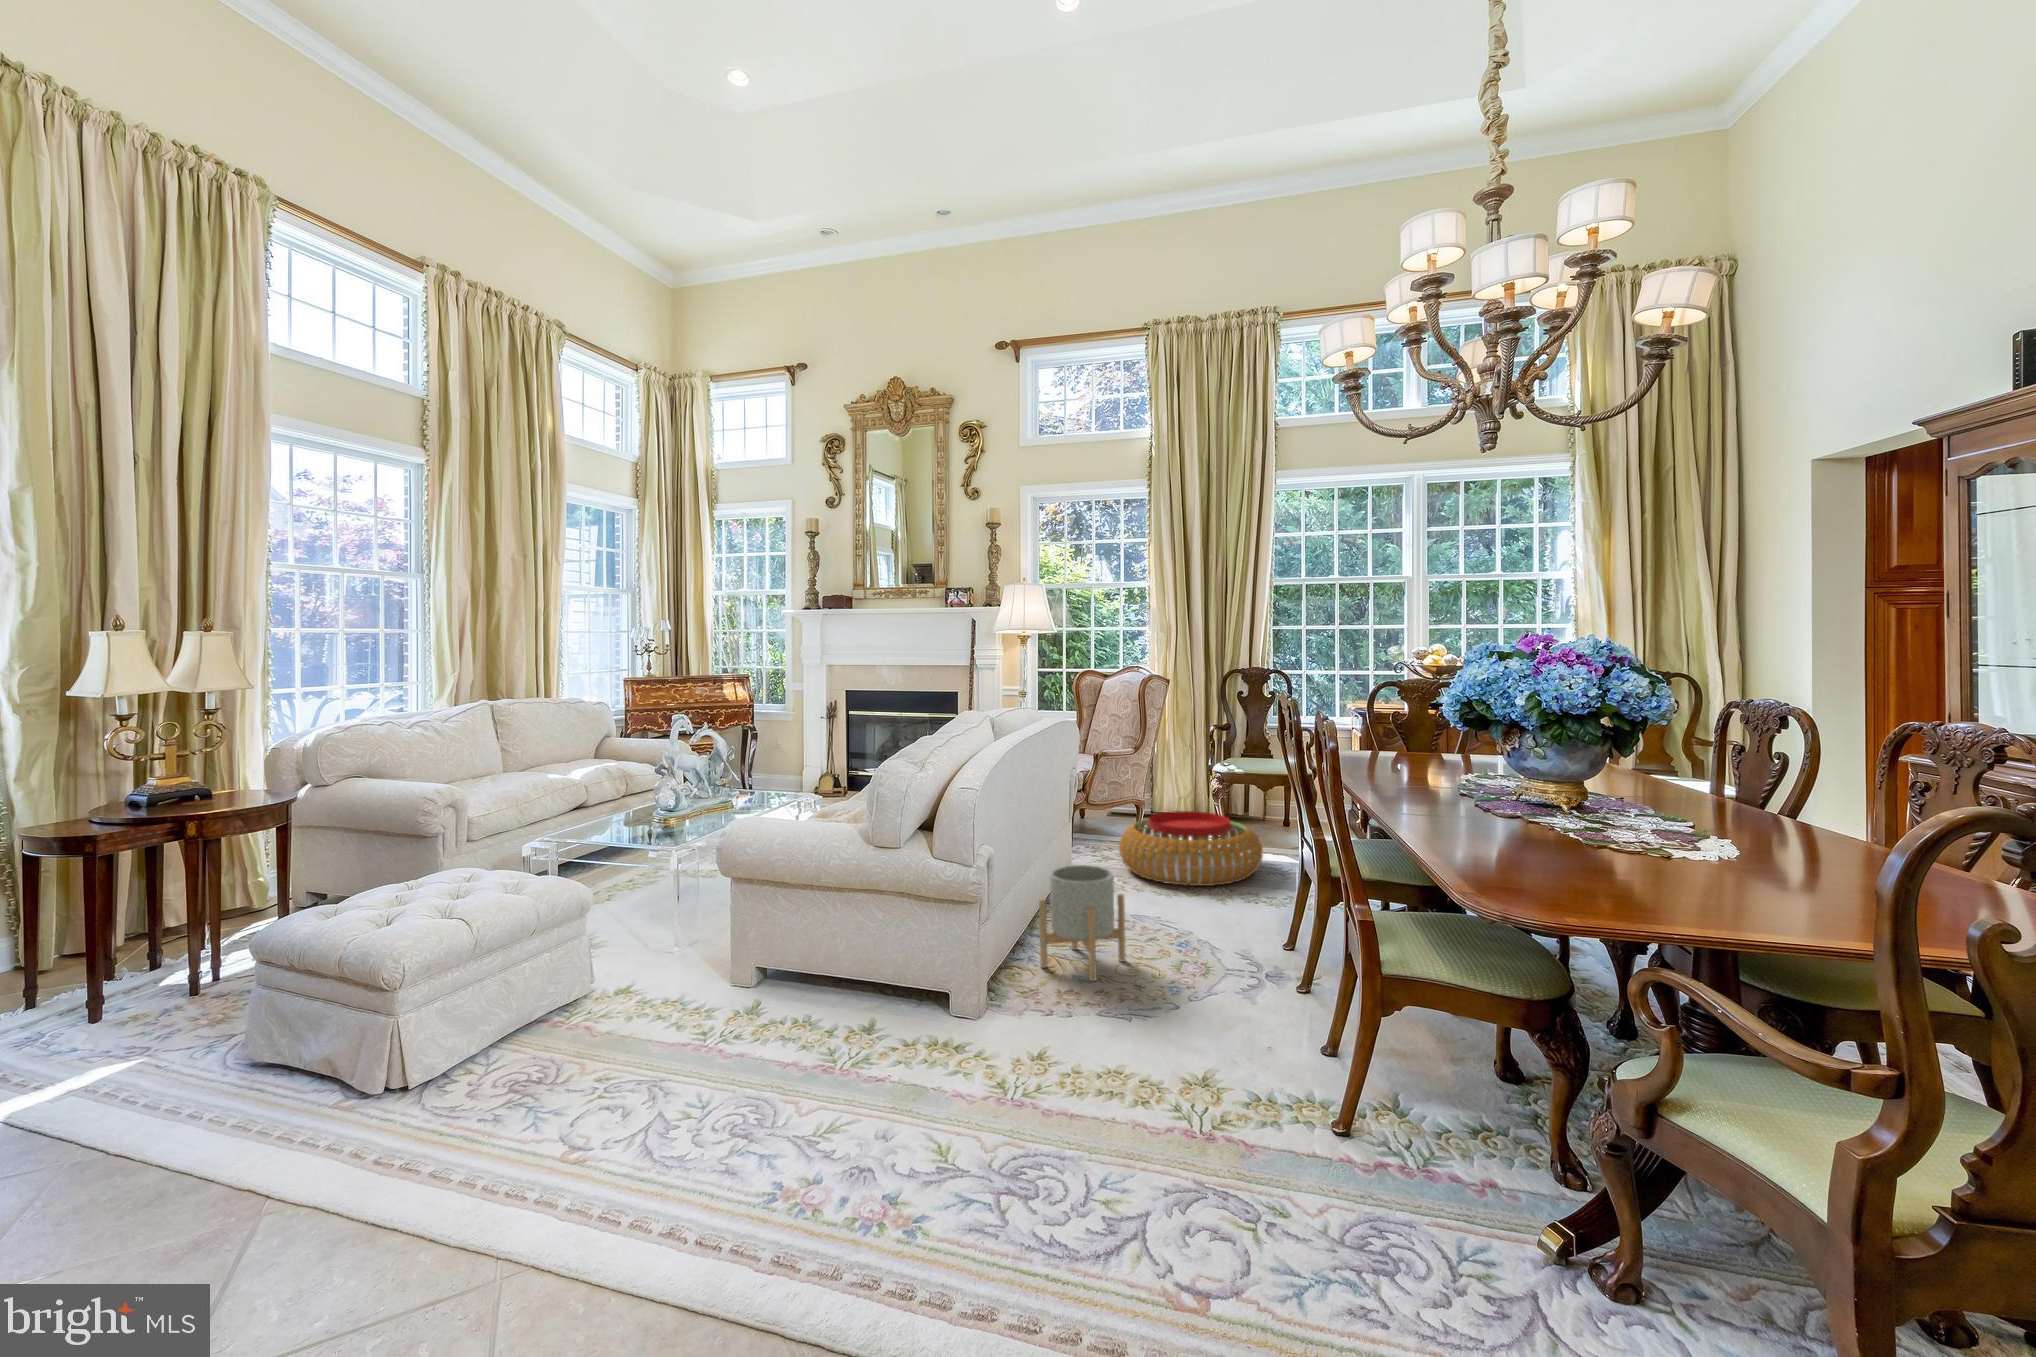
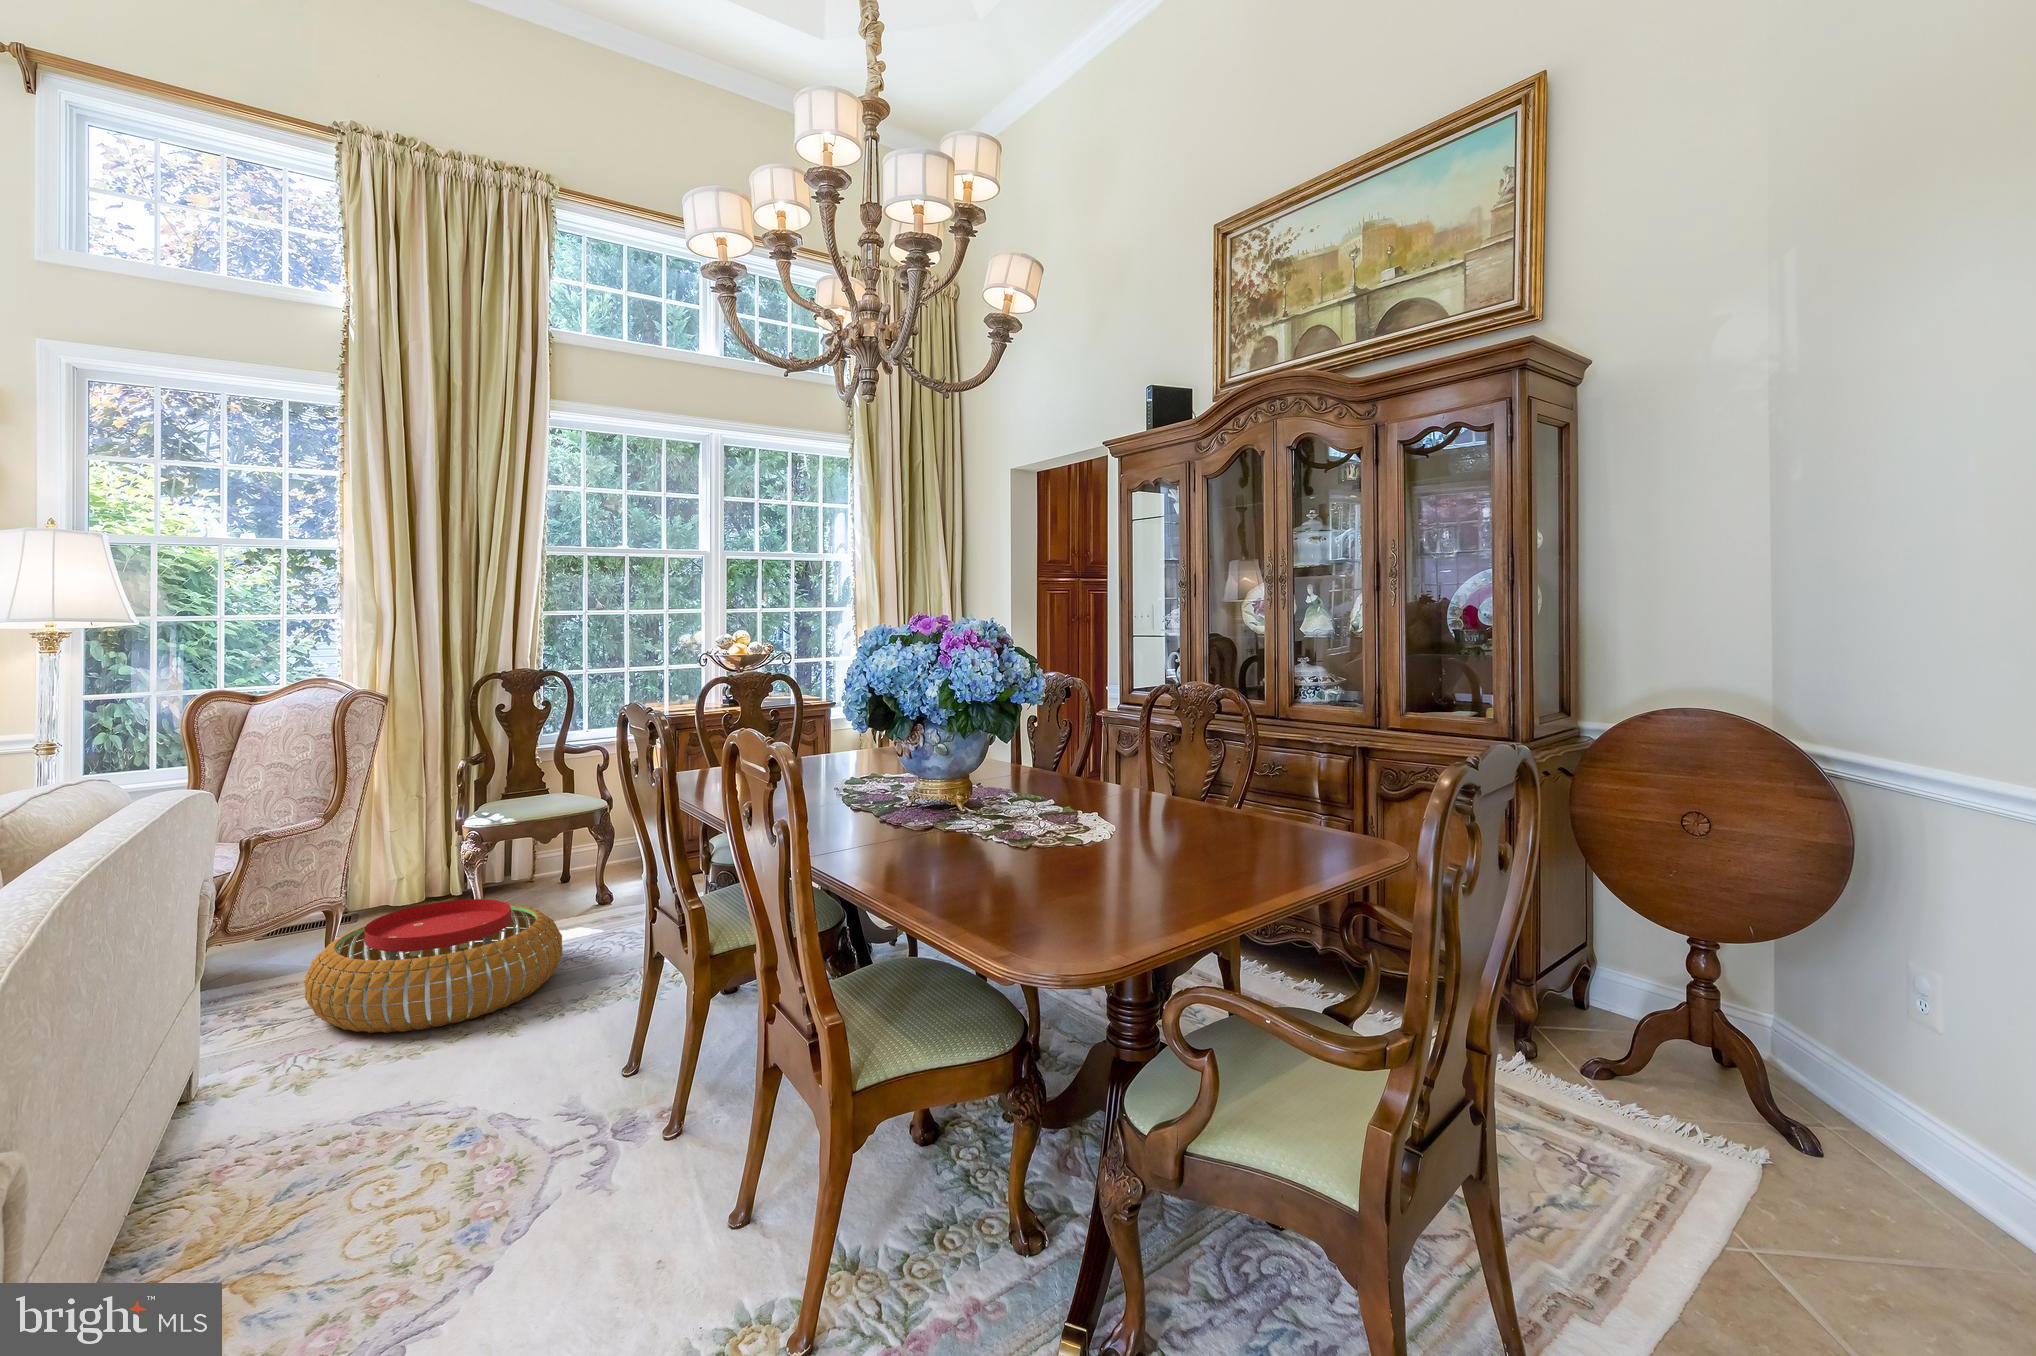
planter: present [1039,865,1126,981] -> none [152,1061,361,1305]

